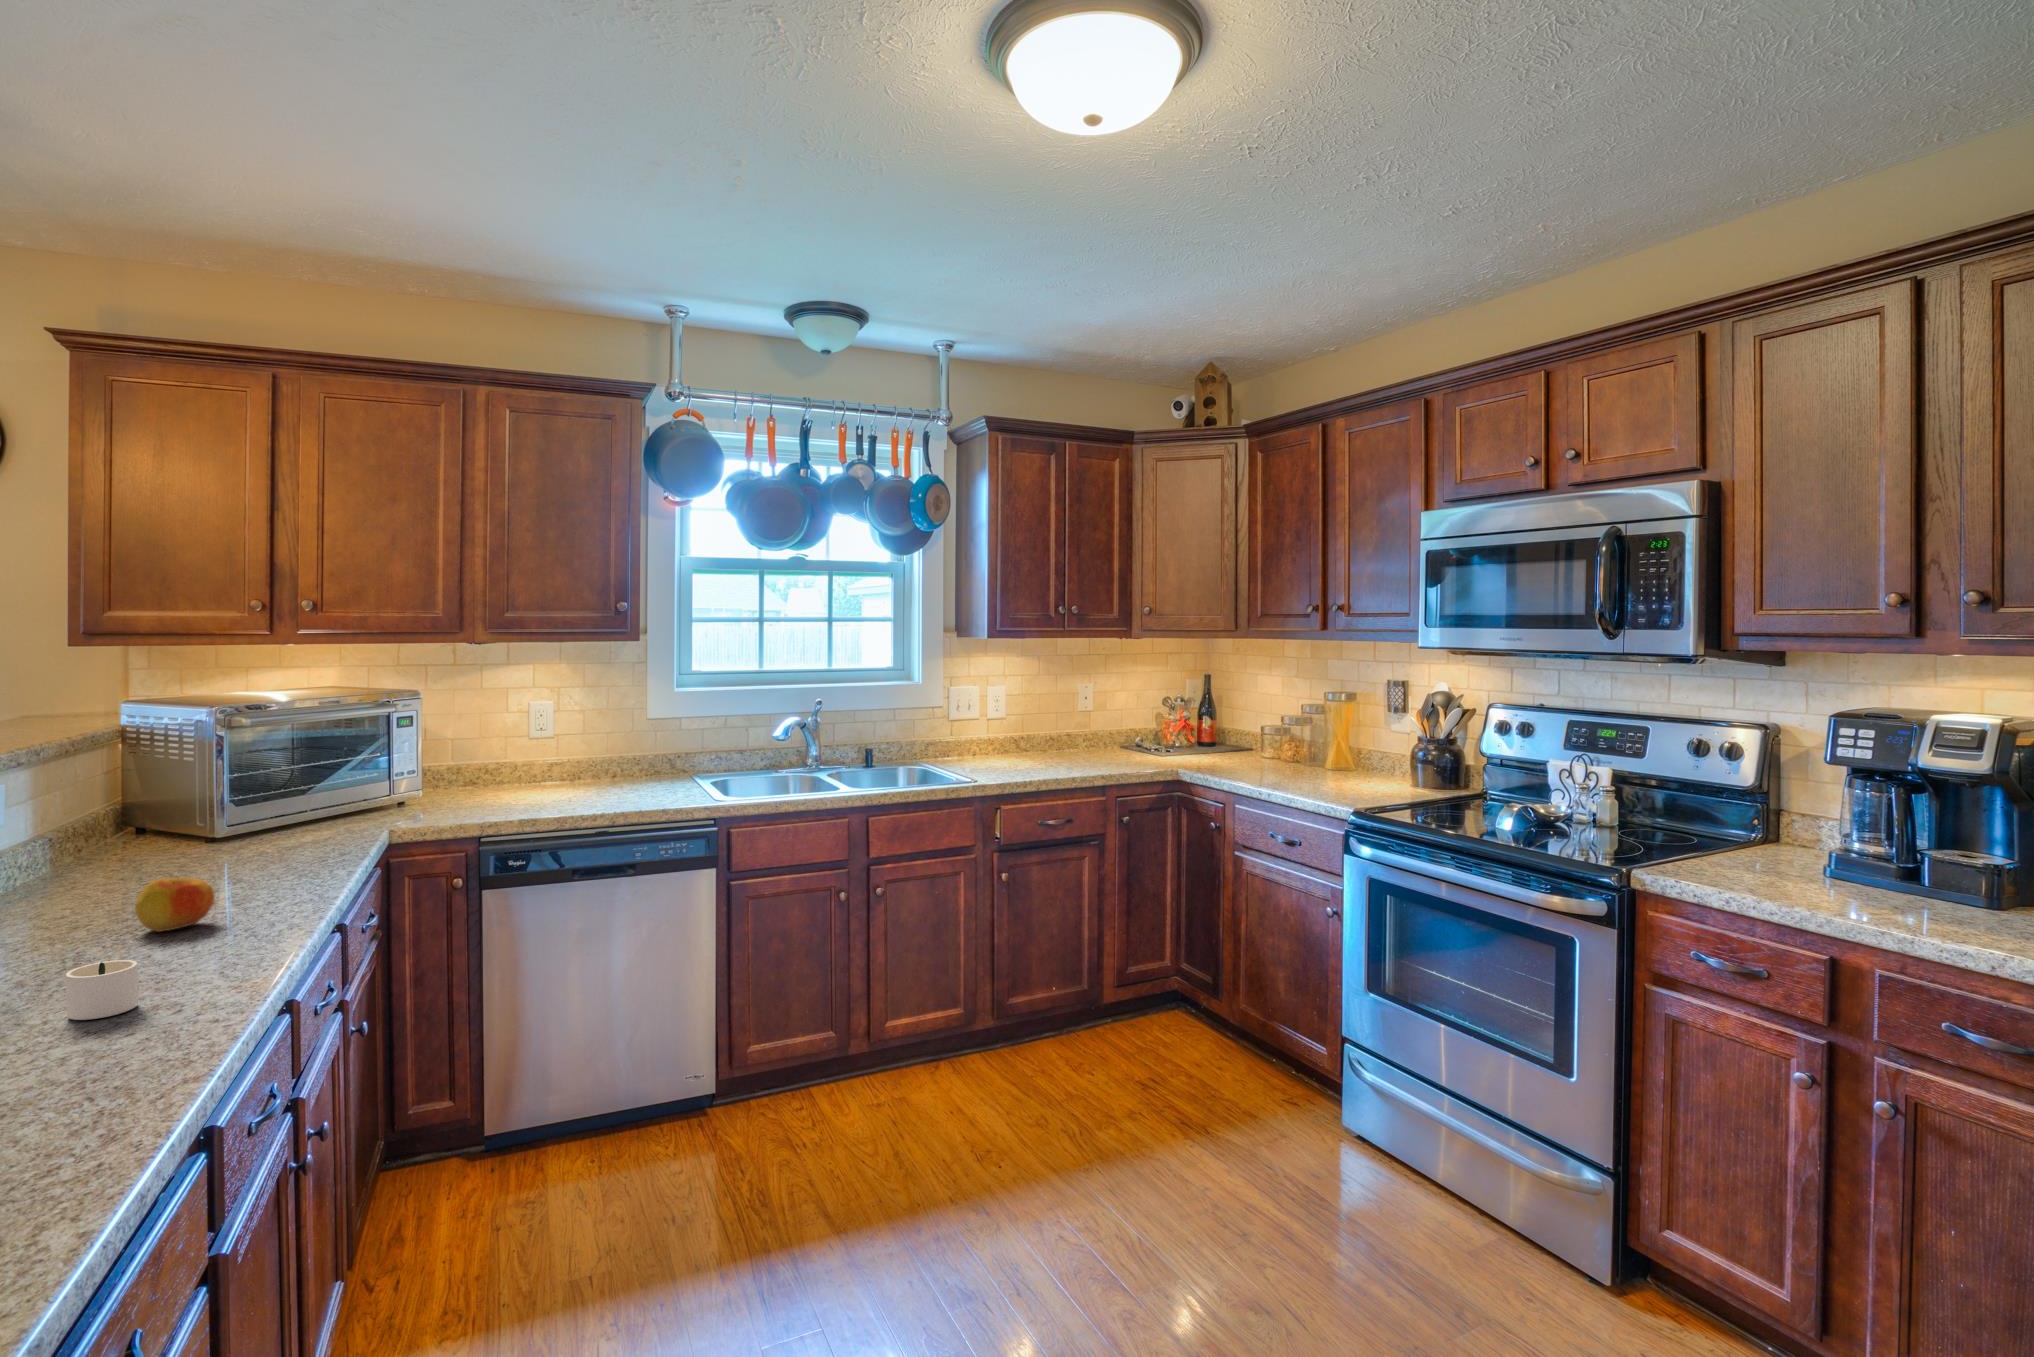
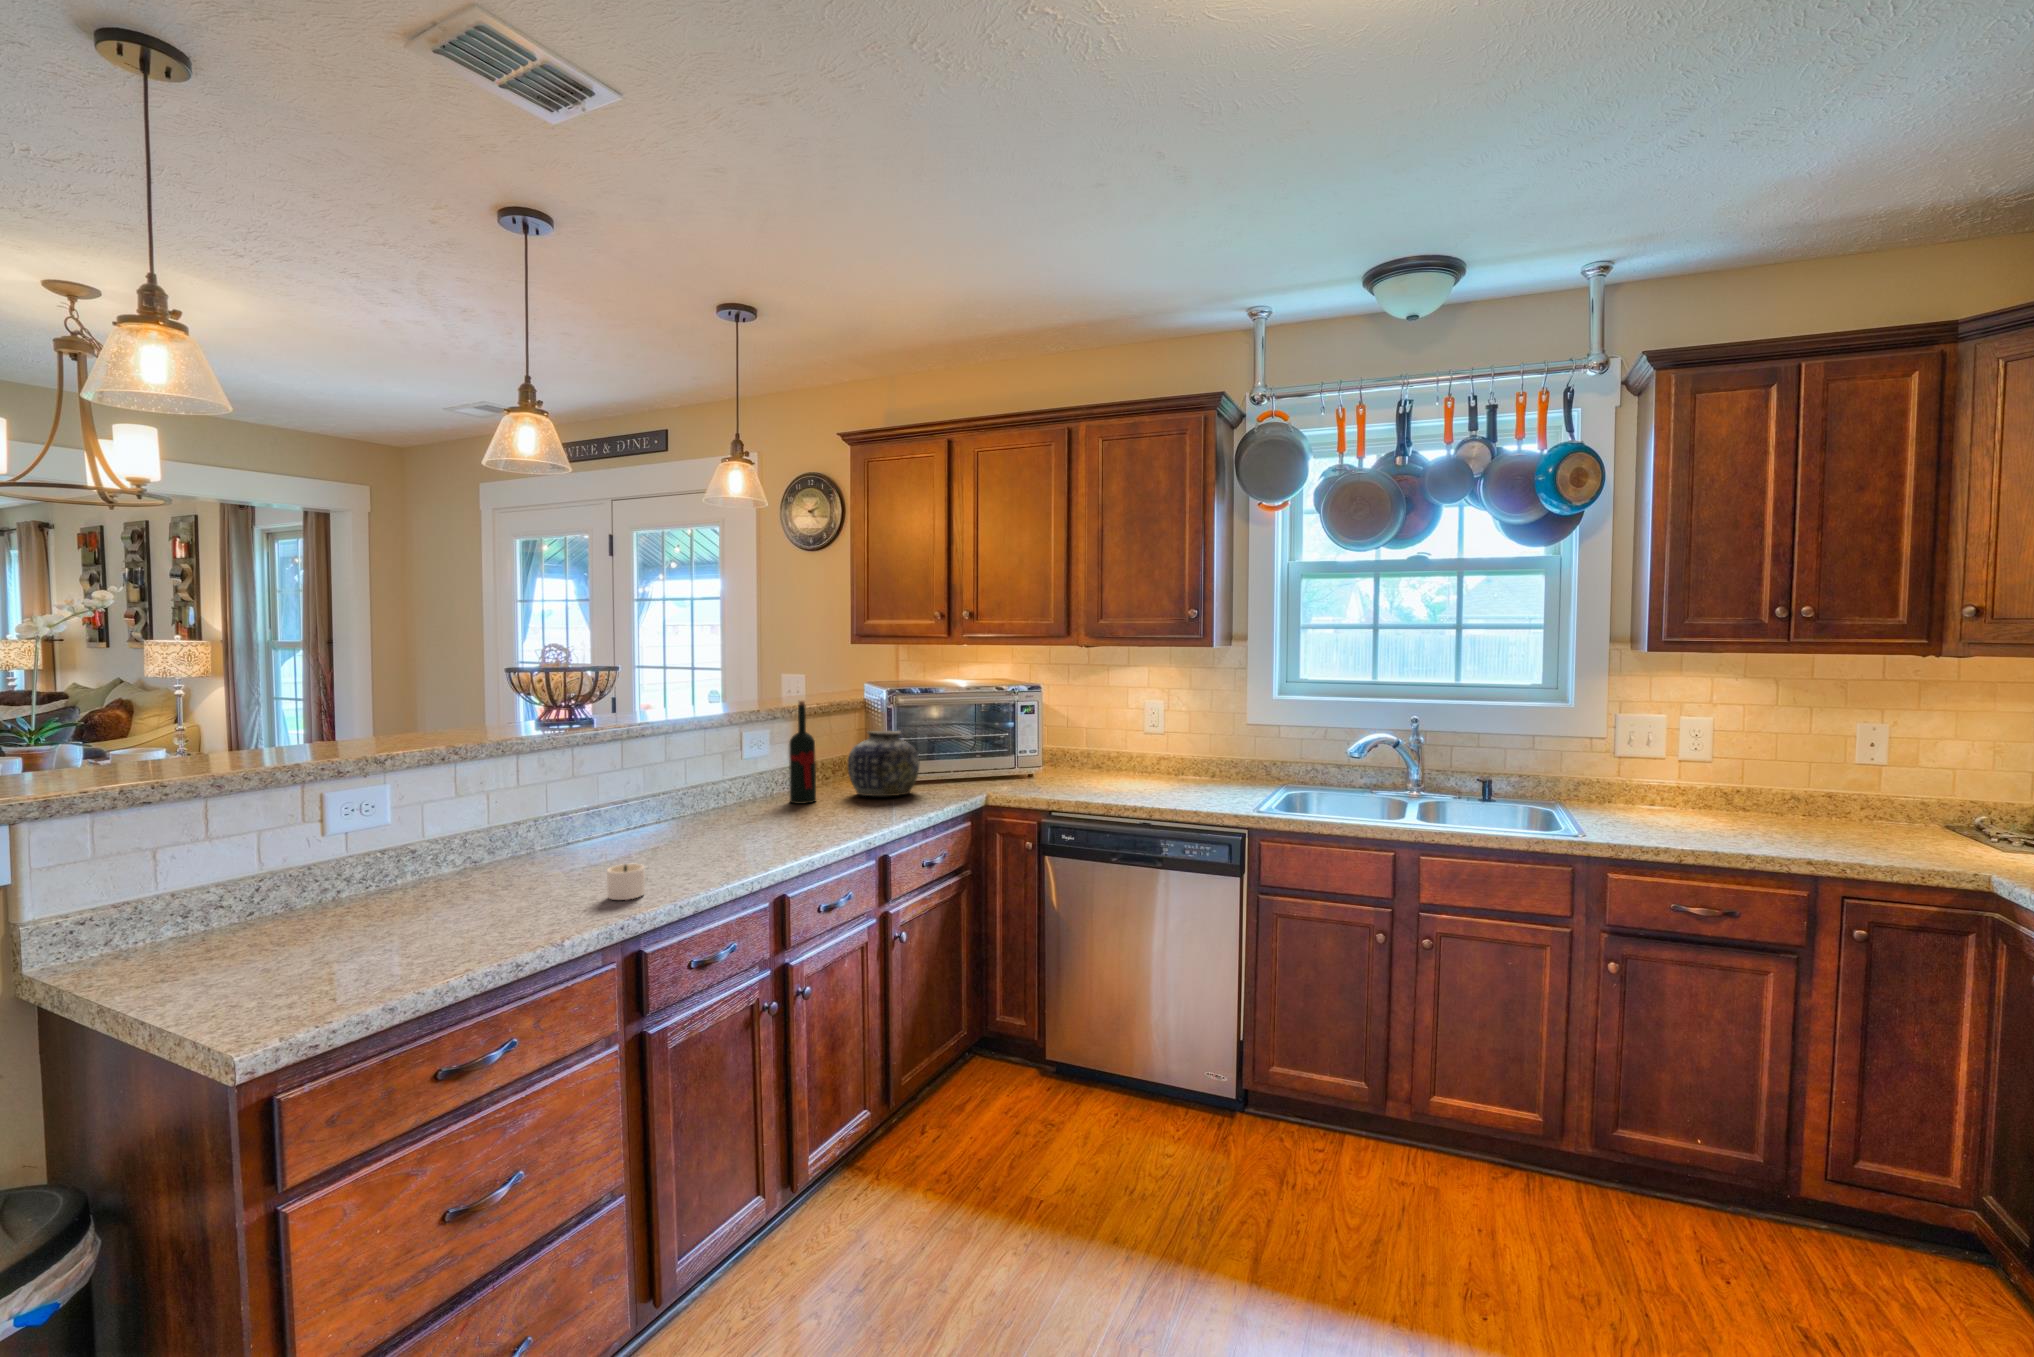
wine bottle: none [61,722,122,881] -> present [789,701,816,804]
vase: none [153,759,282,855] -> present [848,731,919,796]
apple: present [135,878,214,932] -> none [736,812,780,848]

